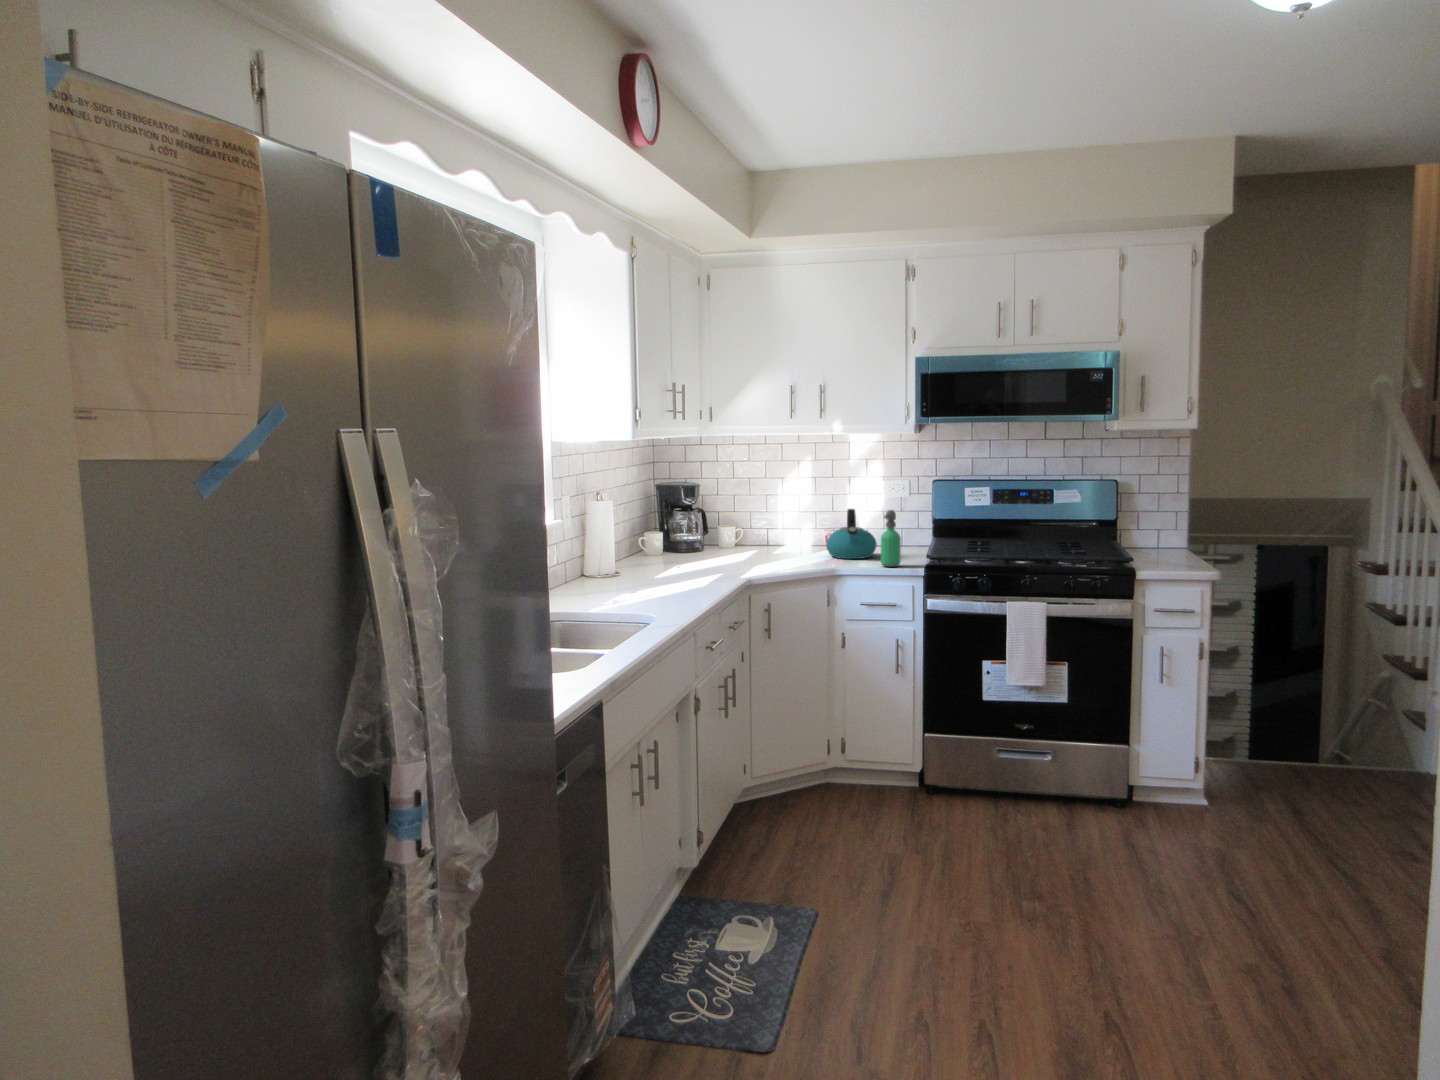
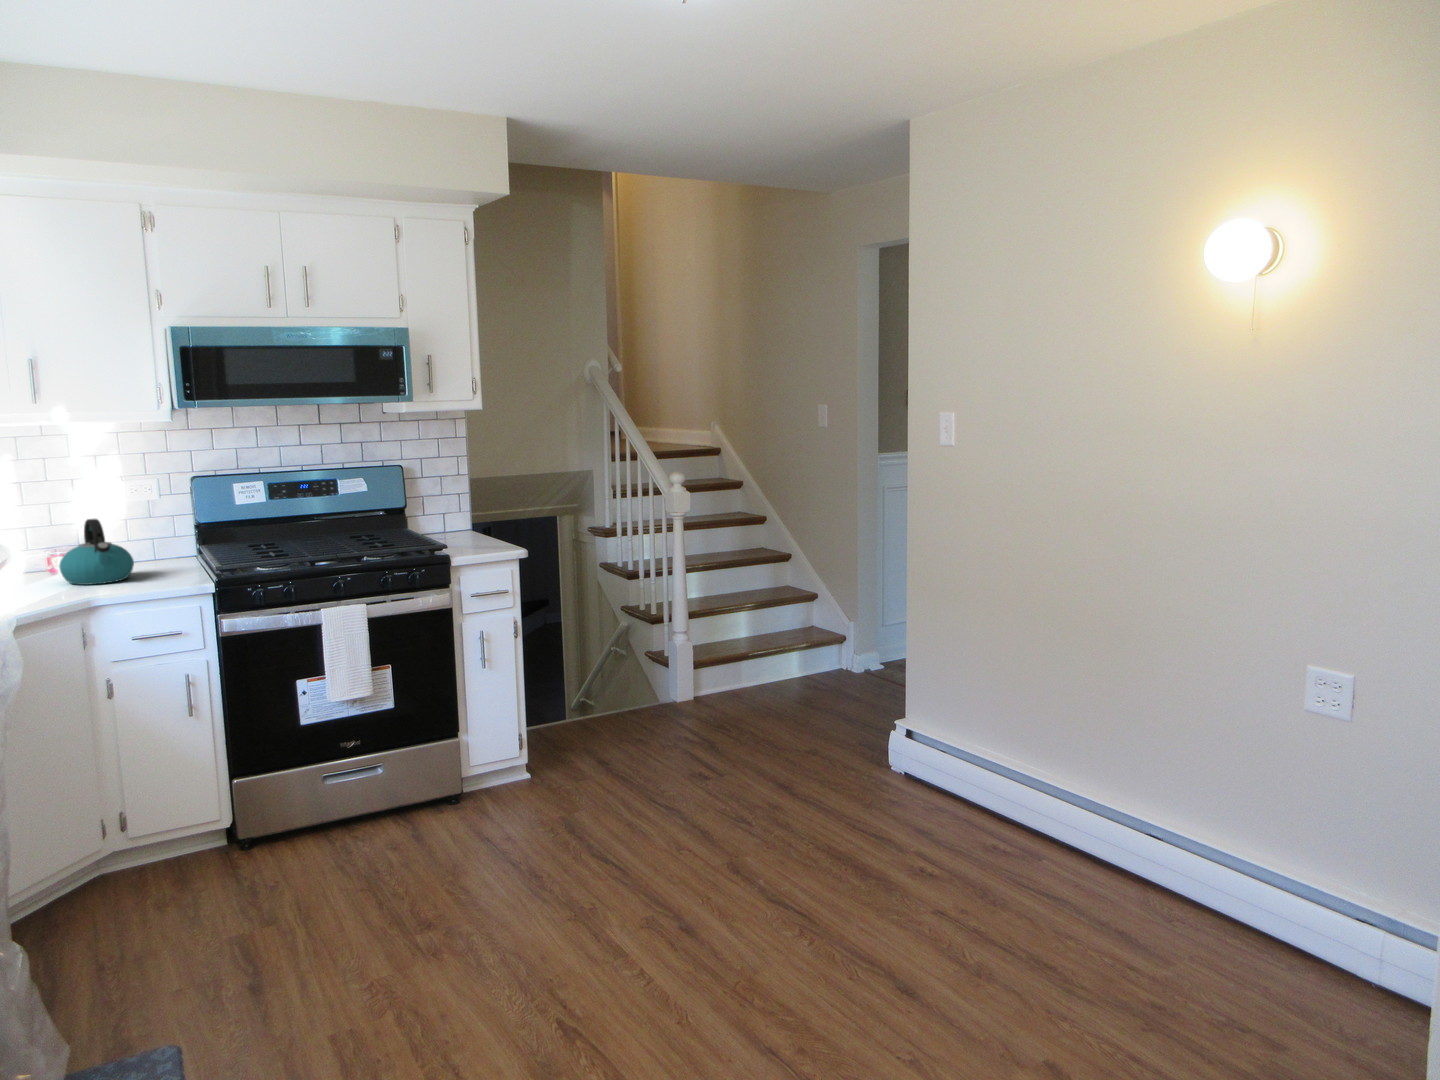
soap dispenser: present [881,510,901,567] -> none [152,516,182,588]

